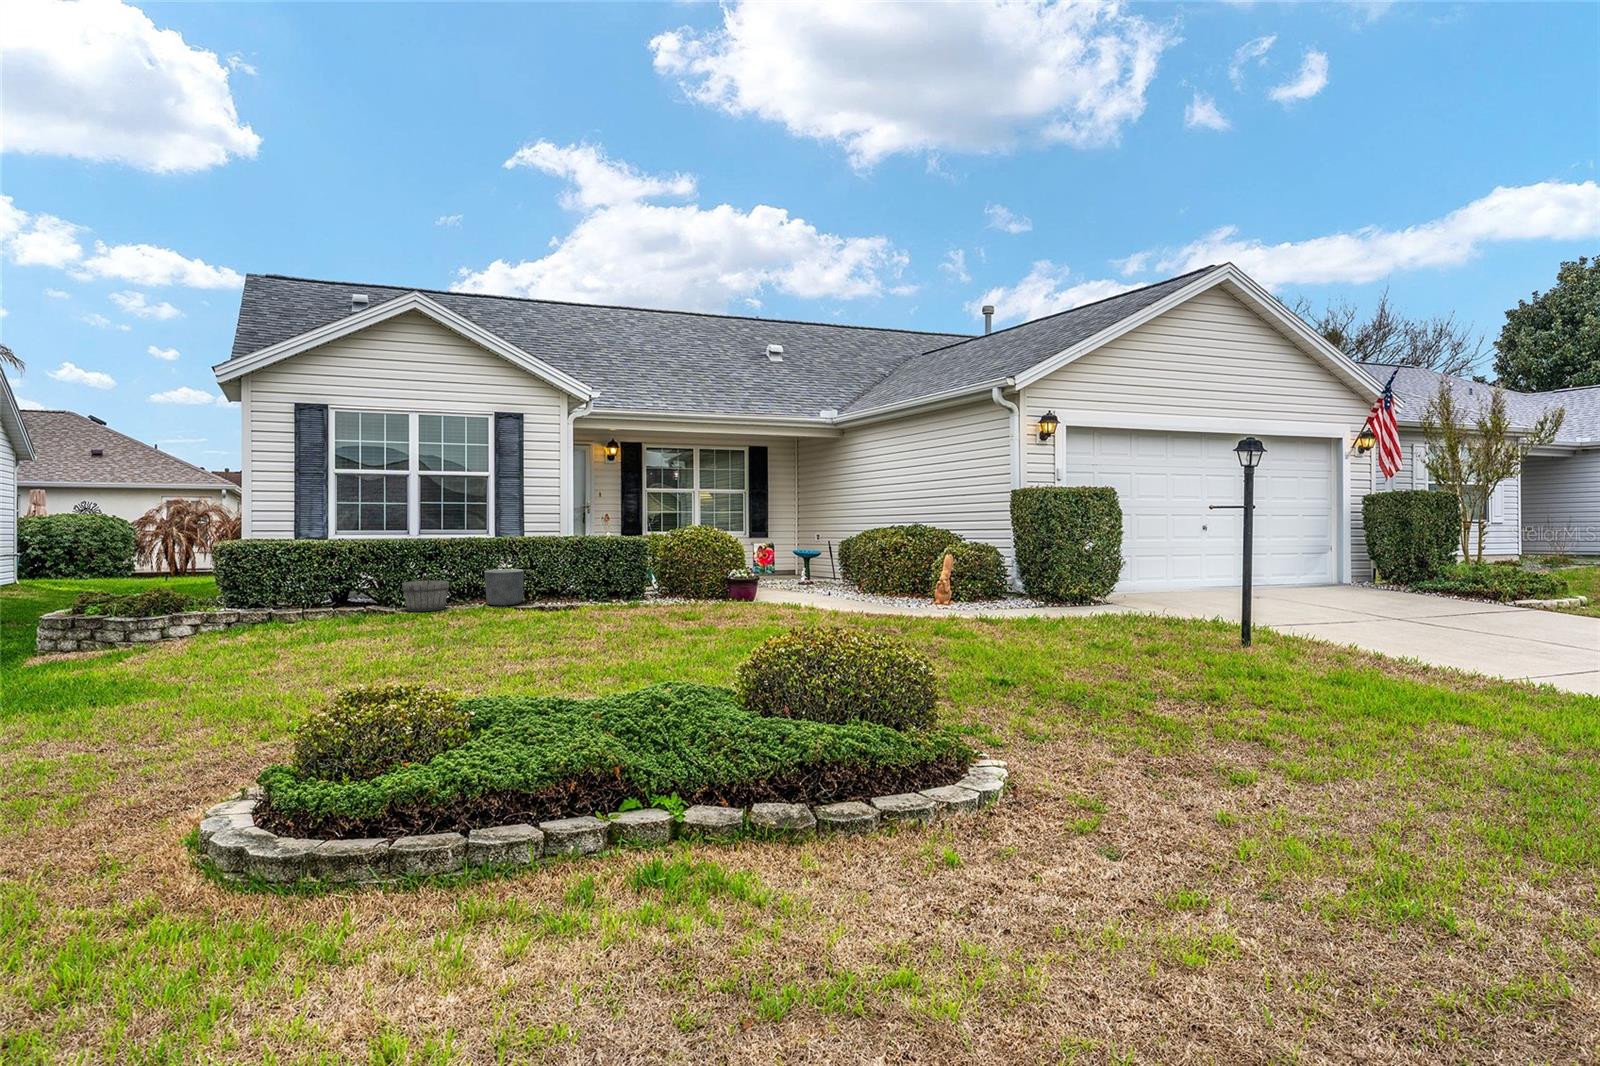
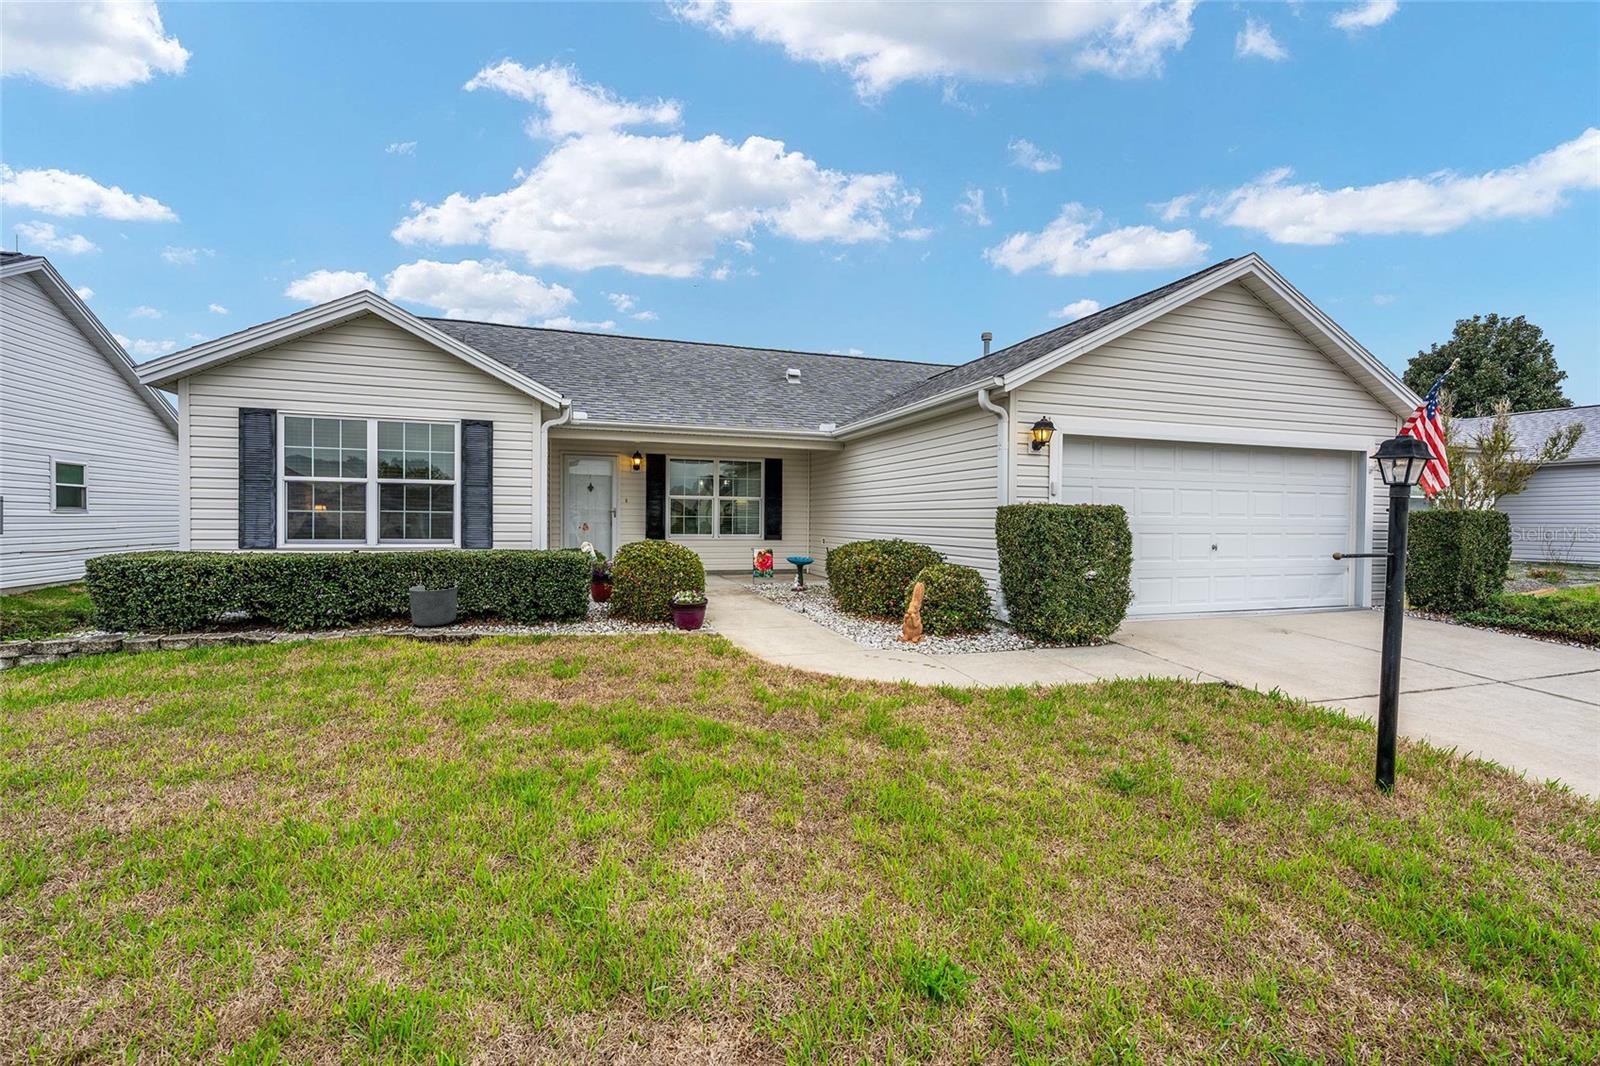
wooden bucket: present [402,573,449,611] -> none [304,590,366,634]

